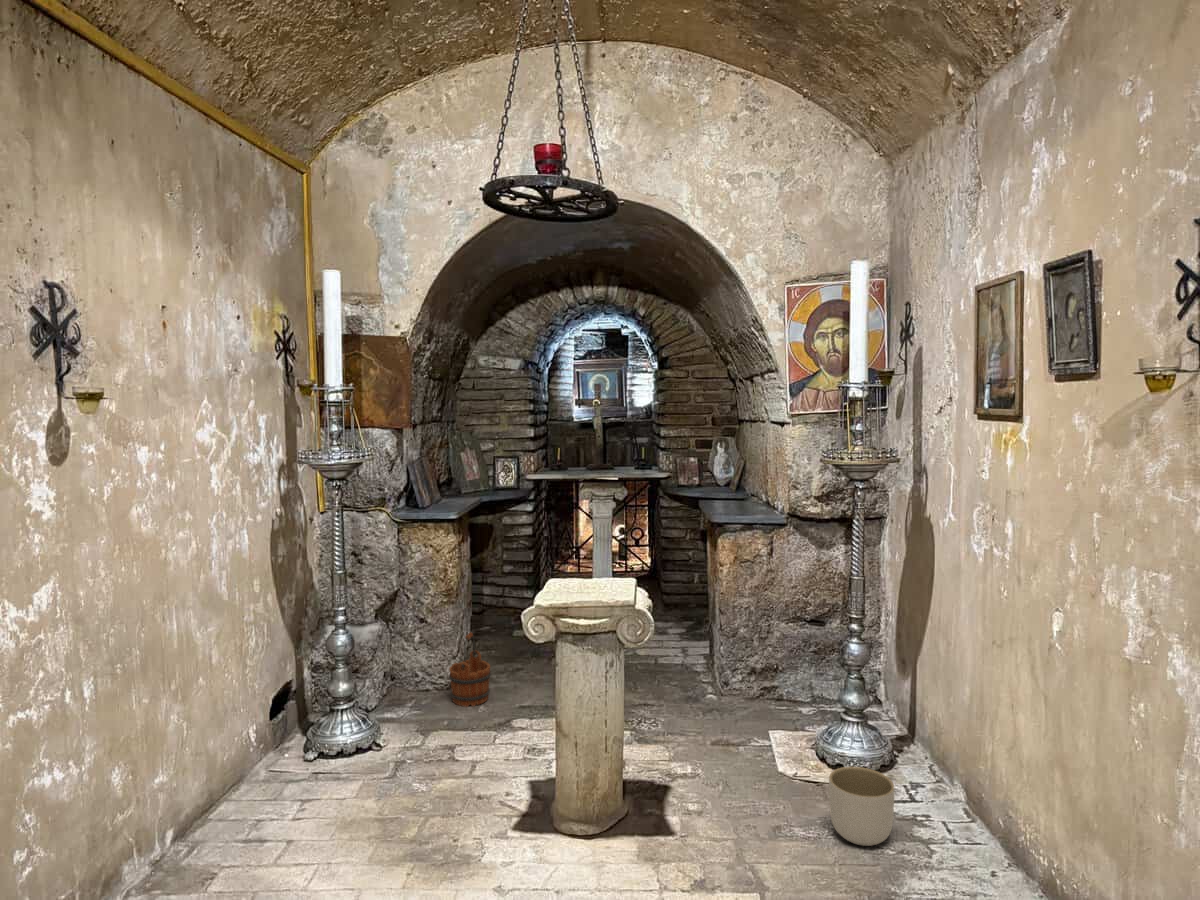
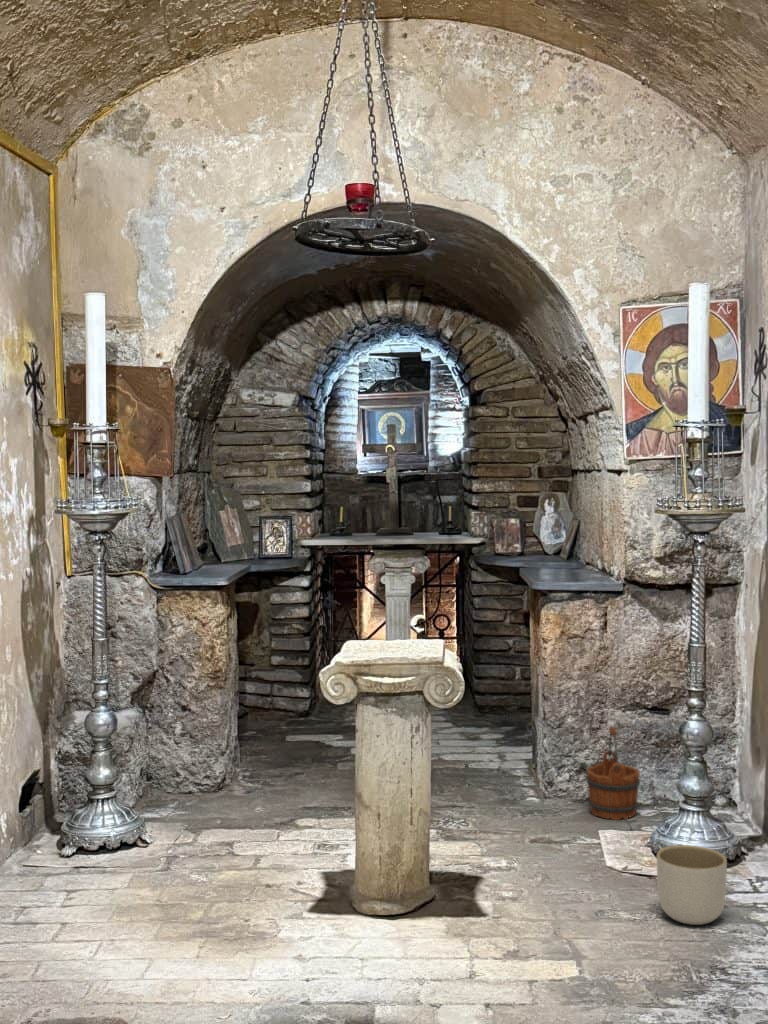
wooden bucket: present [449,632,491,707] -> present [587,727,640,820]

